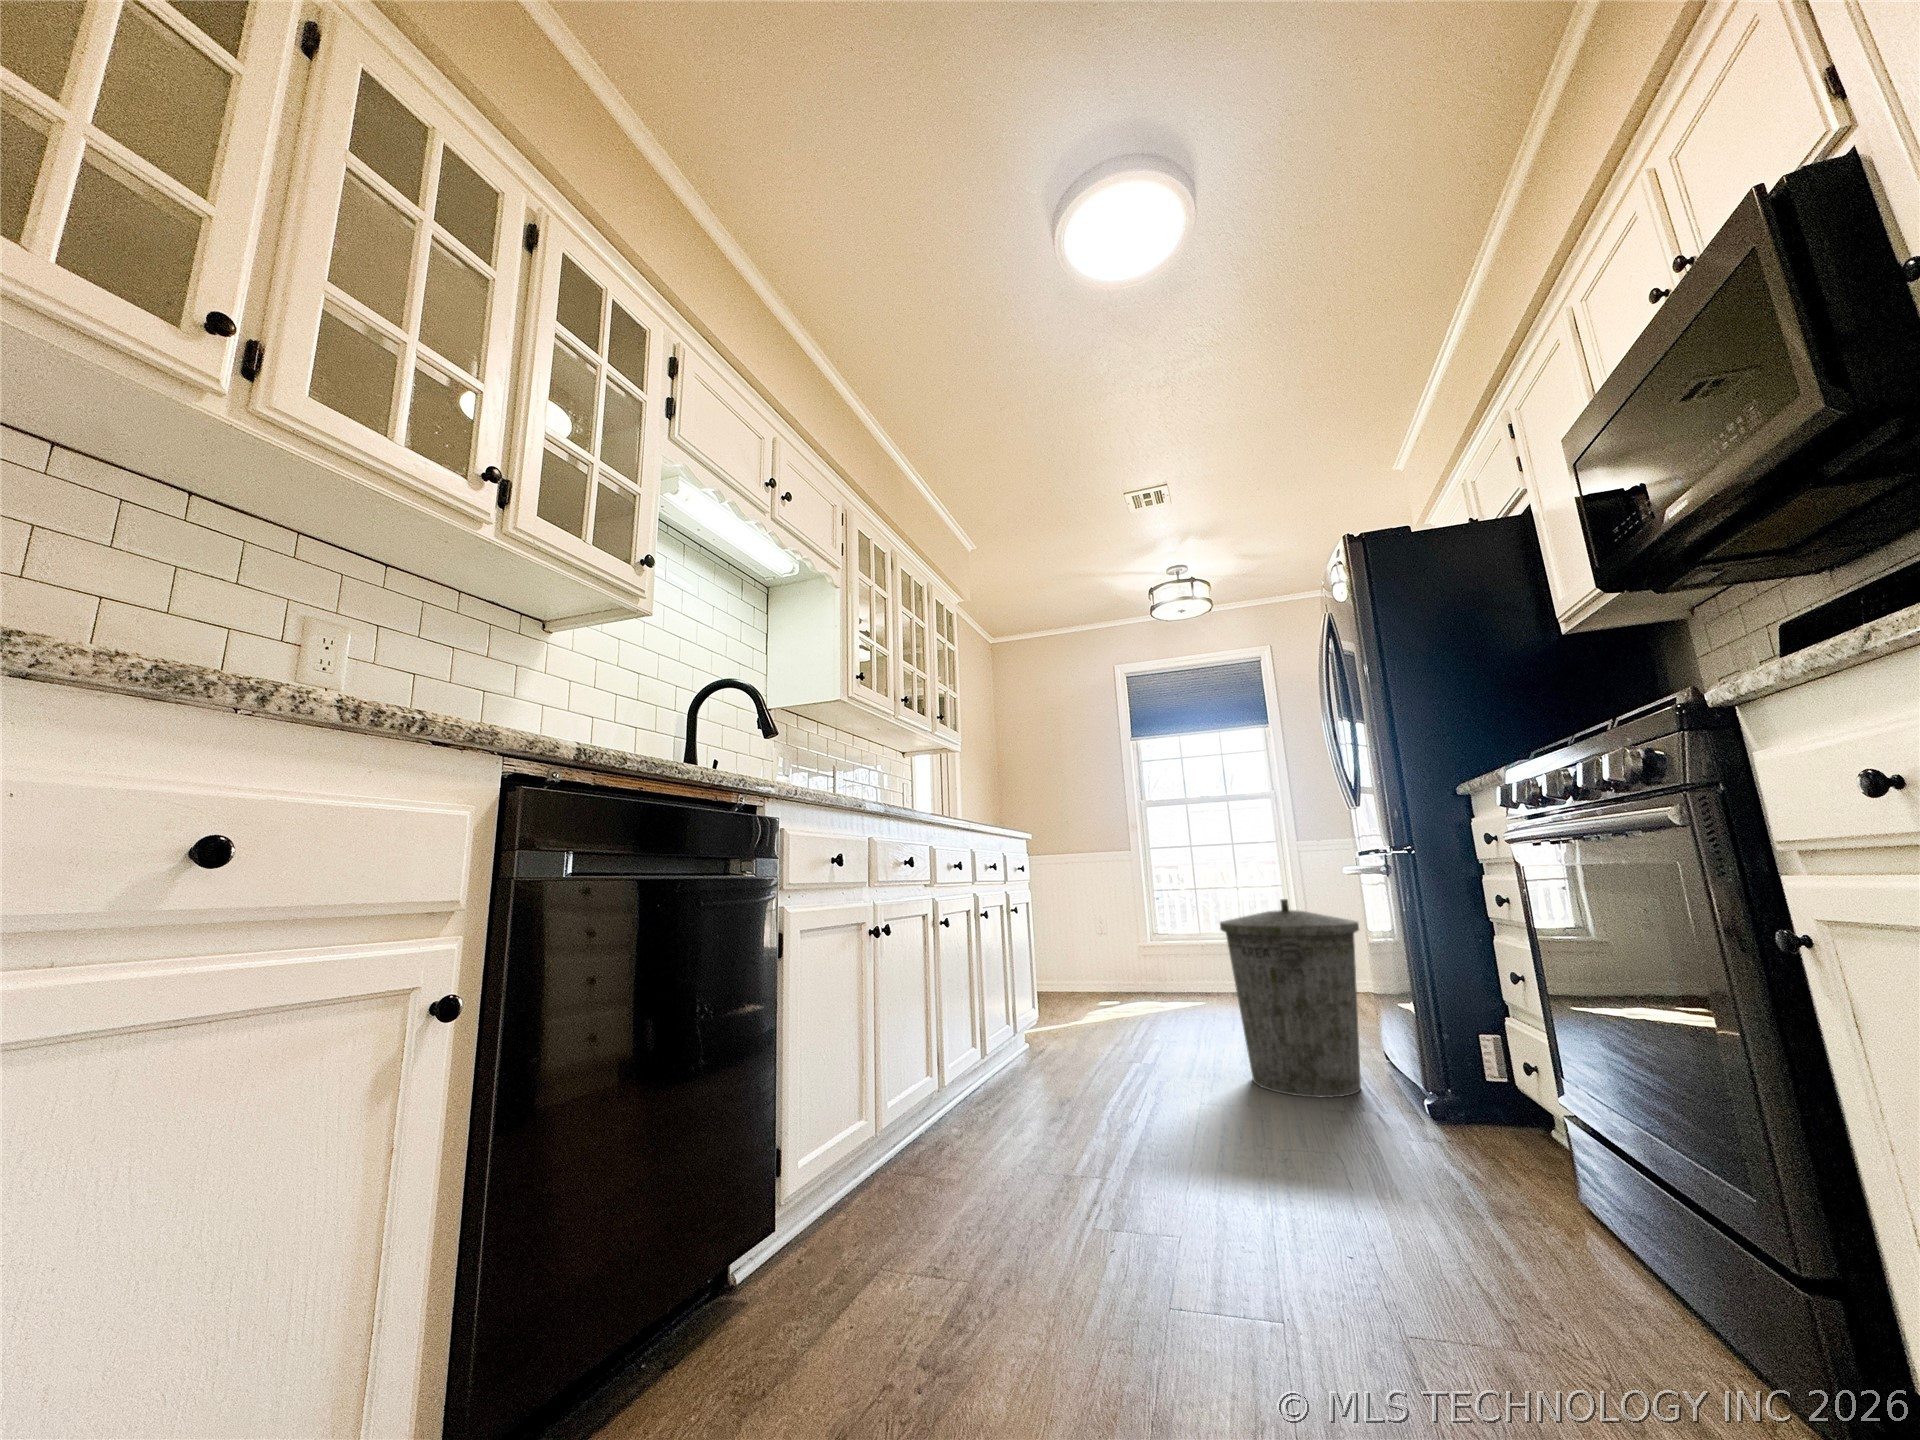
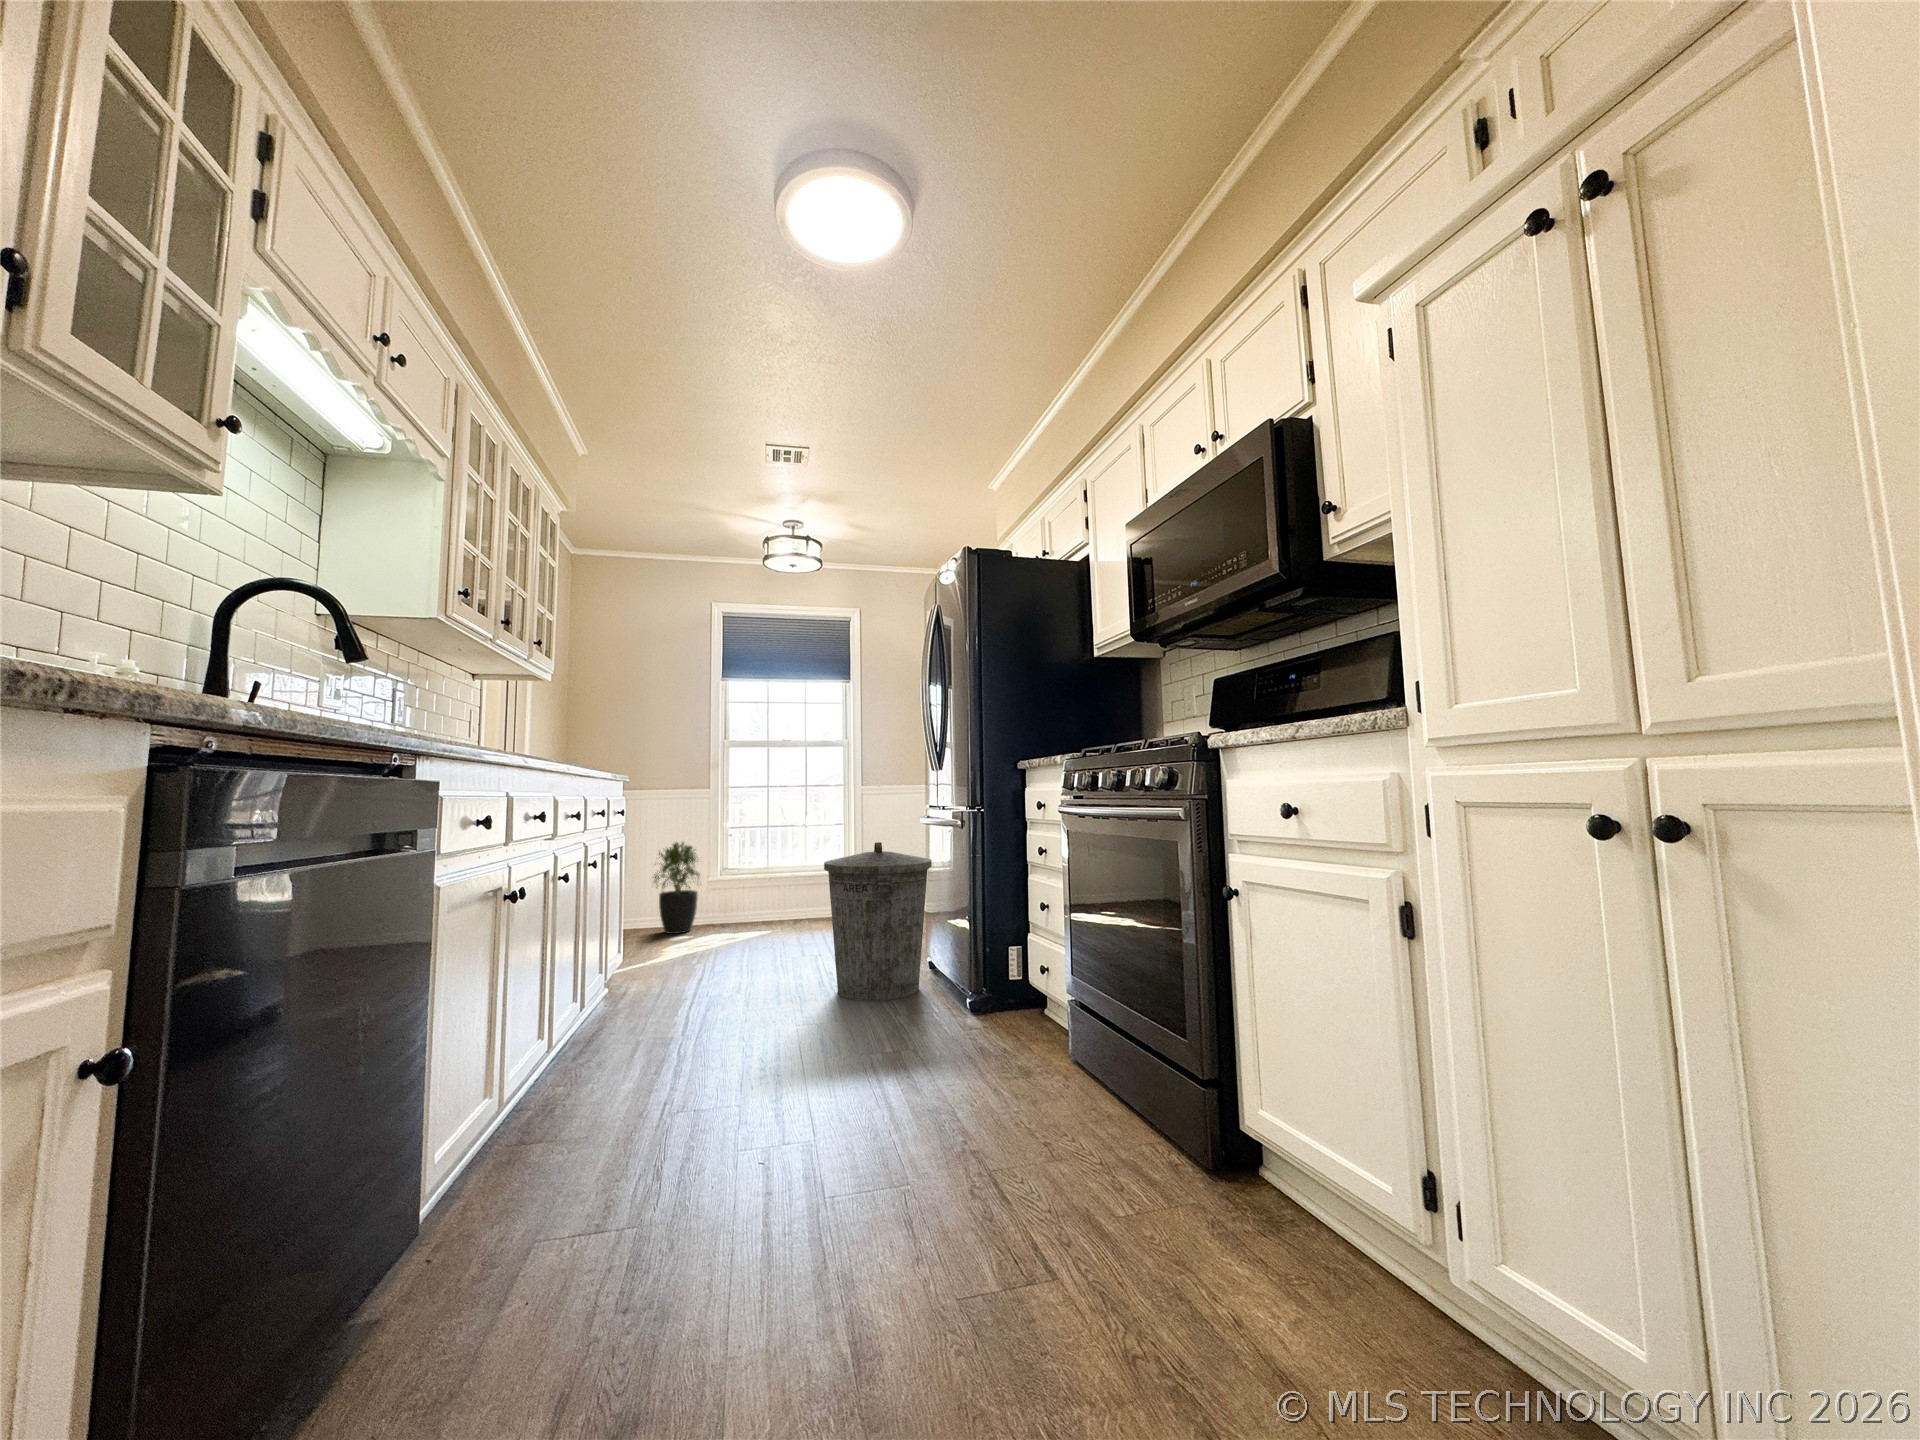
potted plant: none [1073,903,1127,999] -> present [653,843,700,934]

